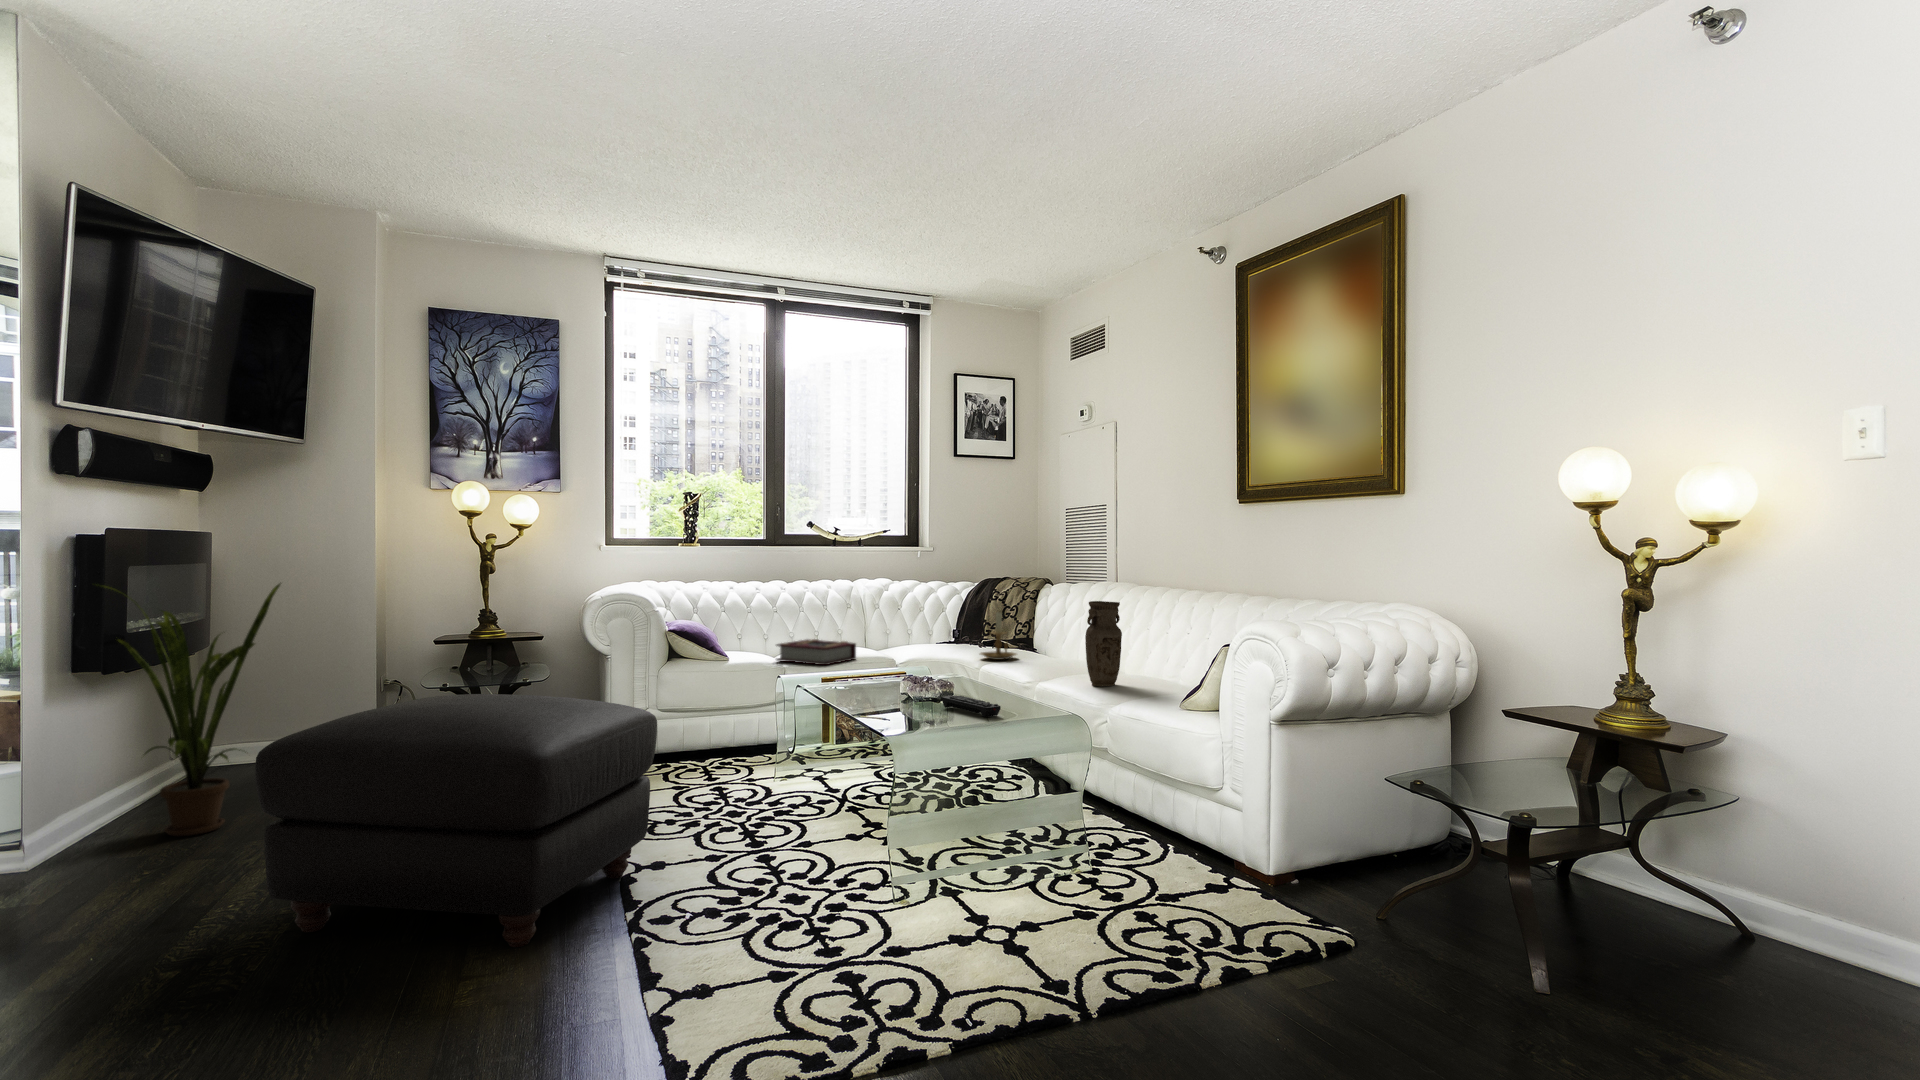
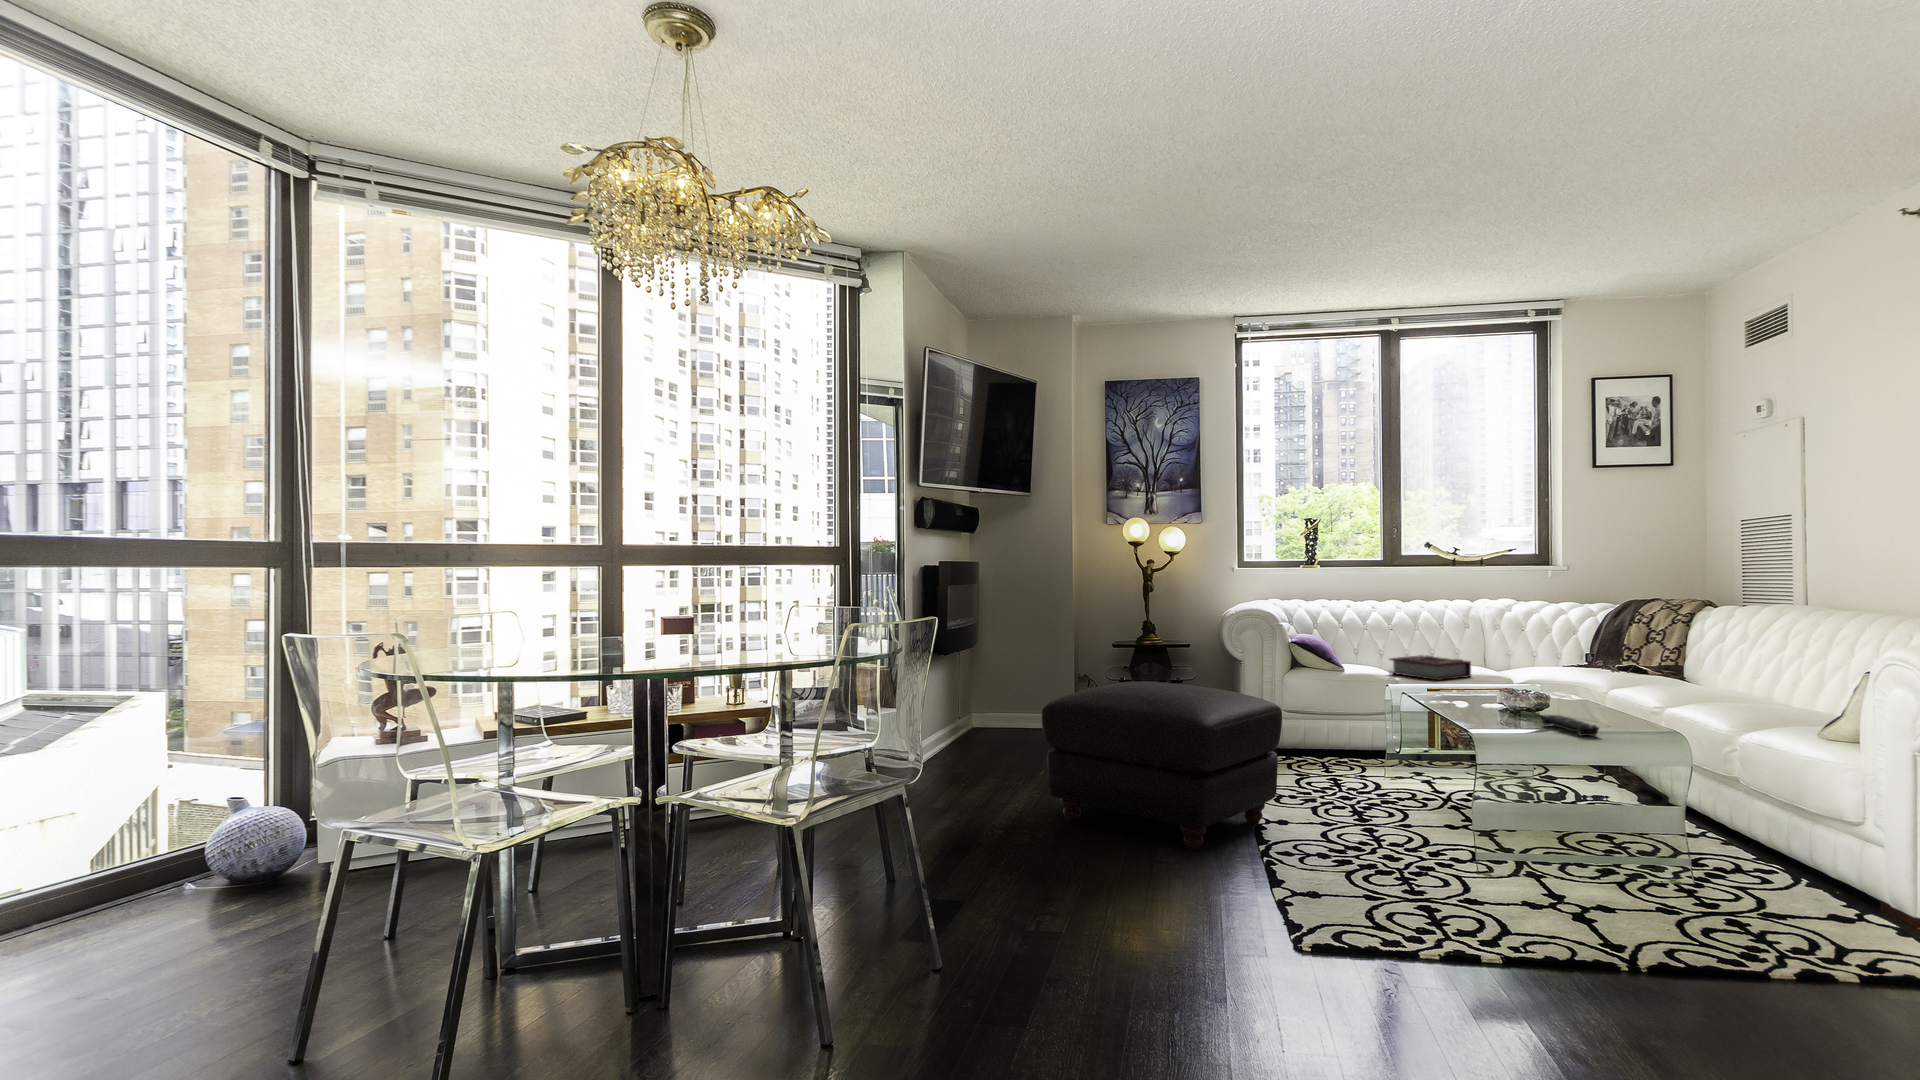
house plant: present [106,584,280,836] -> none [936,599,1030,760]
vase: present [1085,601,1122,686] -> none [1723,632,1771,721]
candle holder: present [981,612,1016,660] -> none [1611,636,1660,687]

